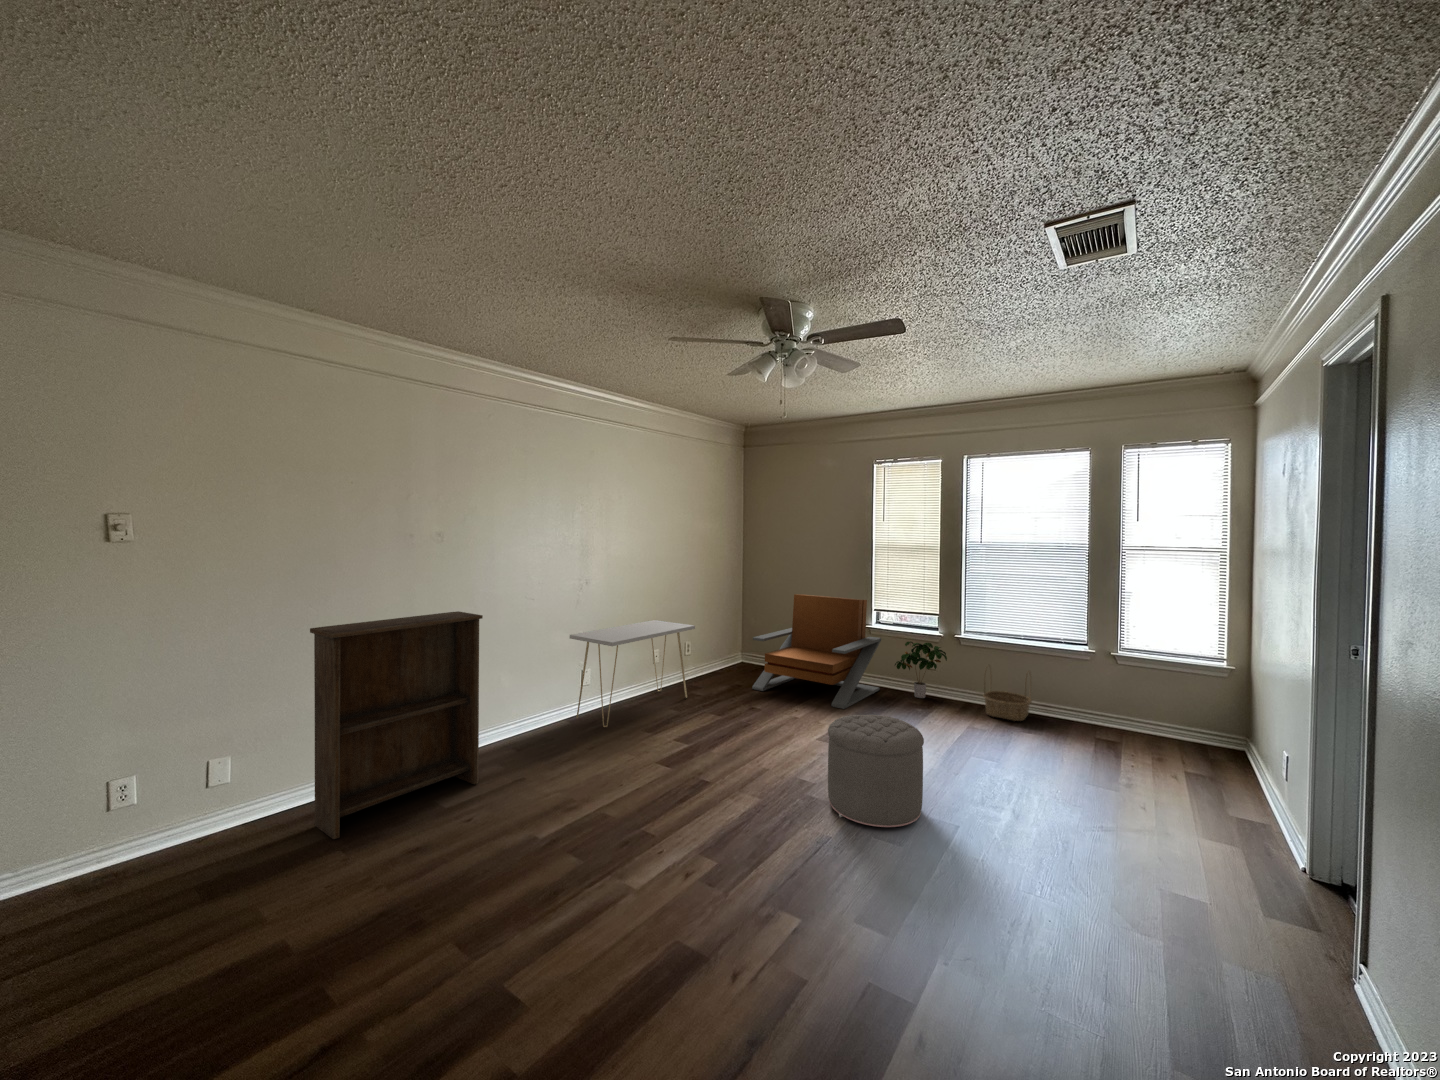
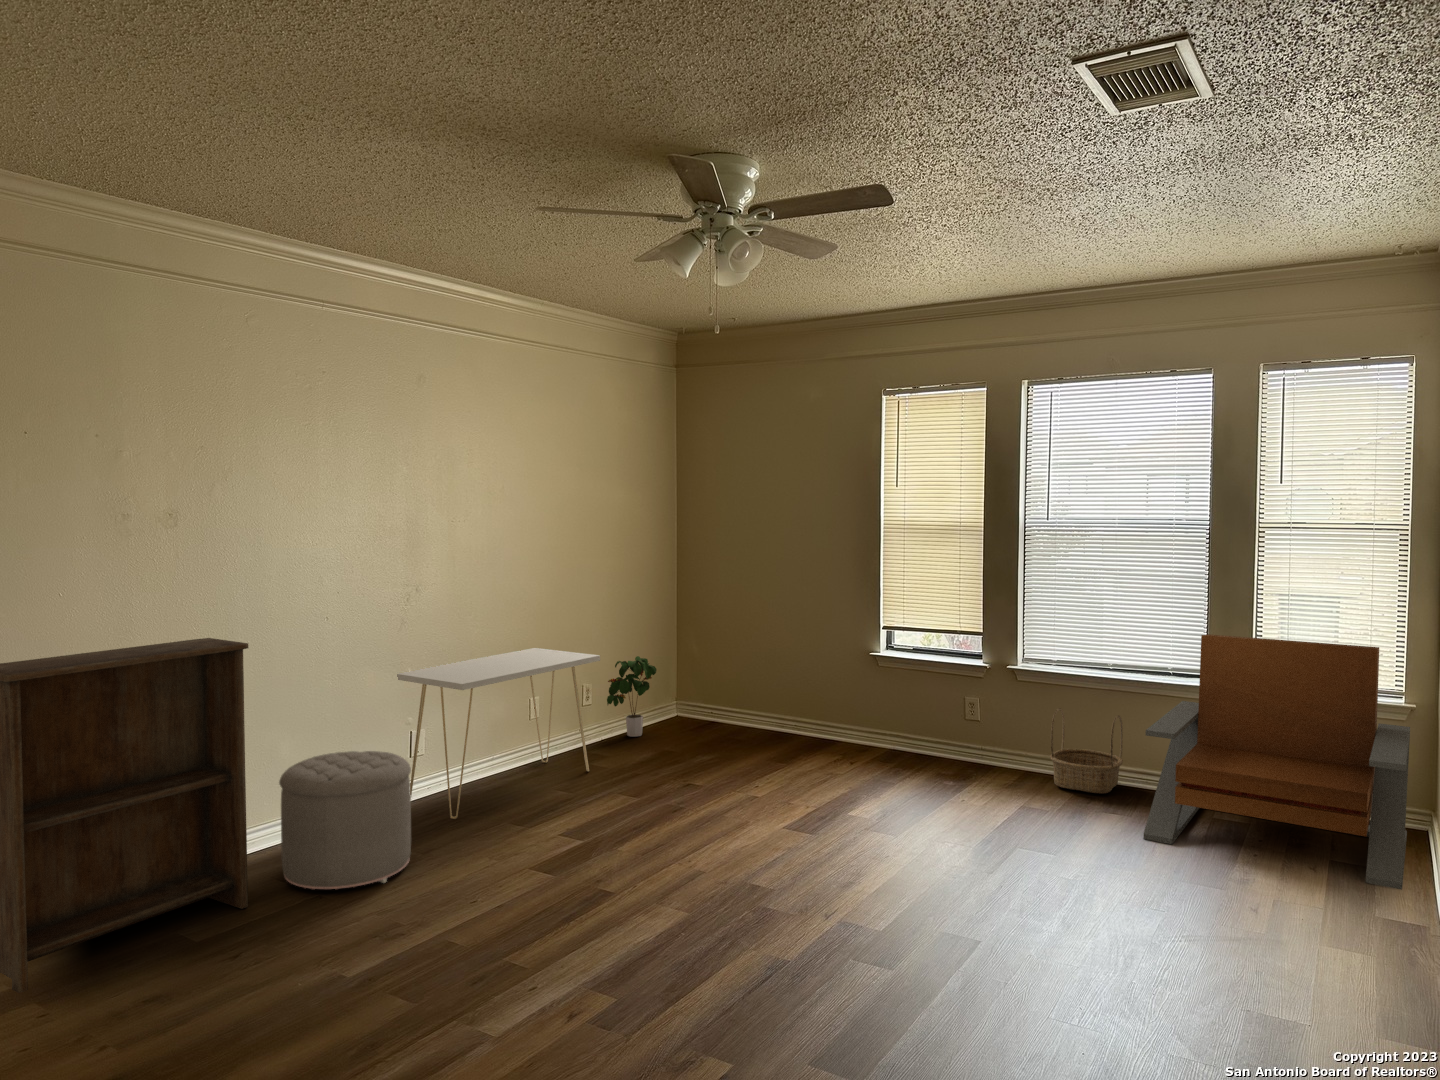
lounge chair: present [752,594,881,709] -> present [1143,634,1410,890]
potted plant: present [895,641,947,698] -> present [607,656,657,737]
ottoman: present [828,715,924,827] -> present [279,751,411,889]

